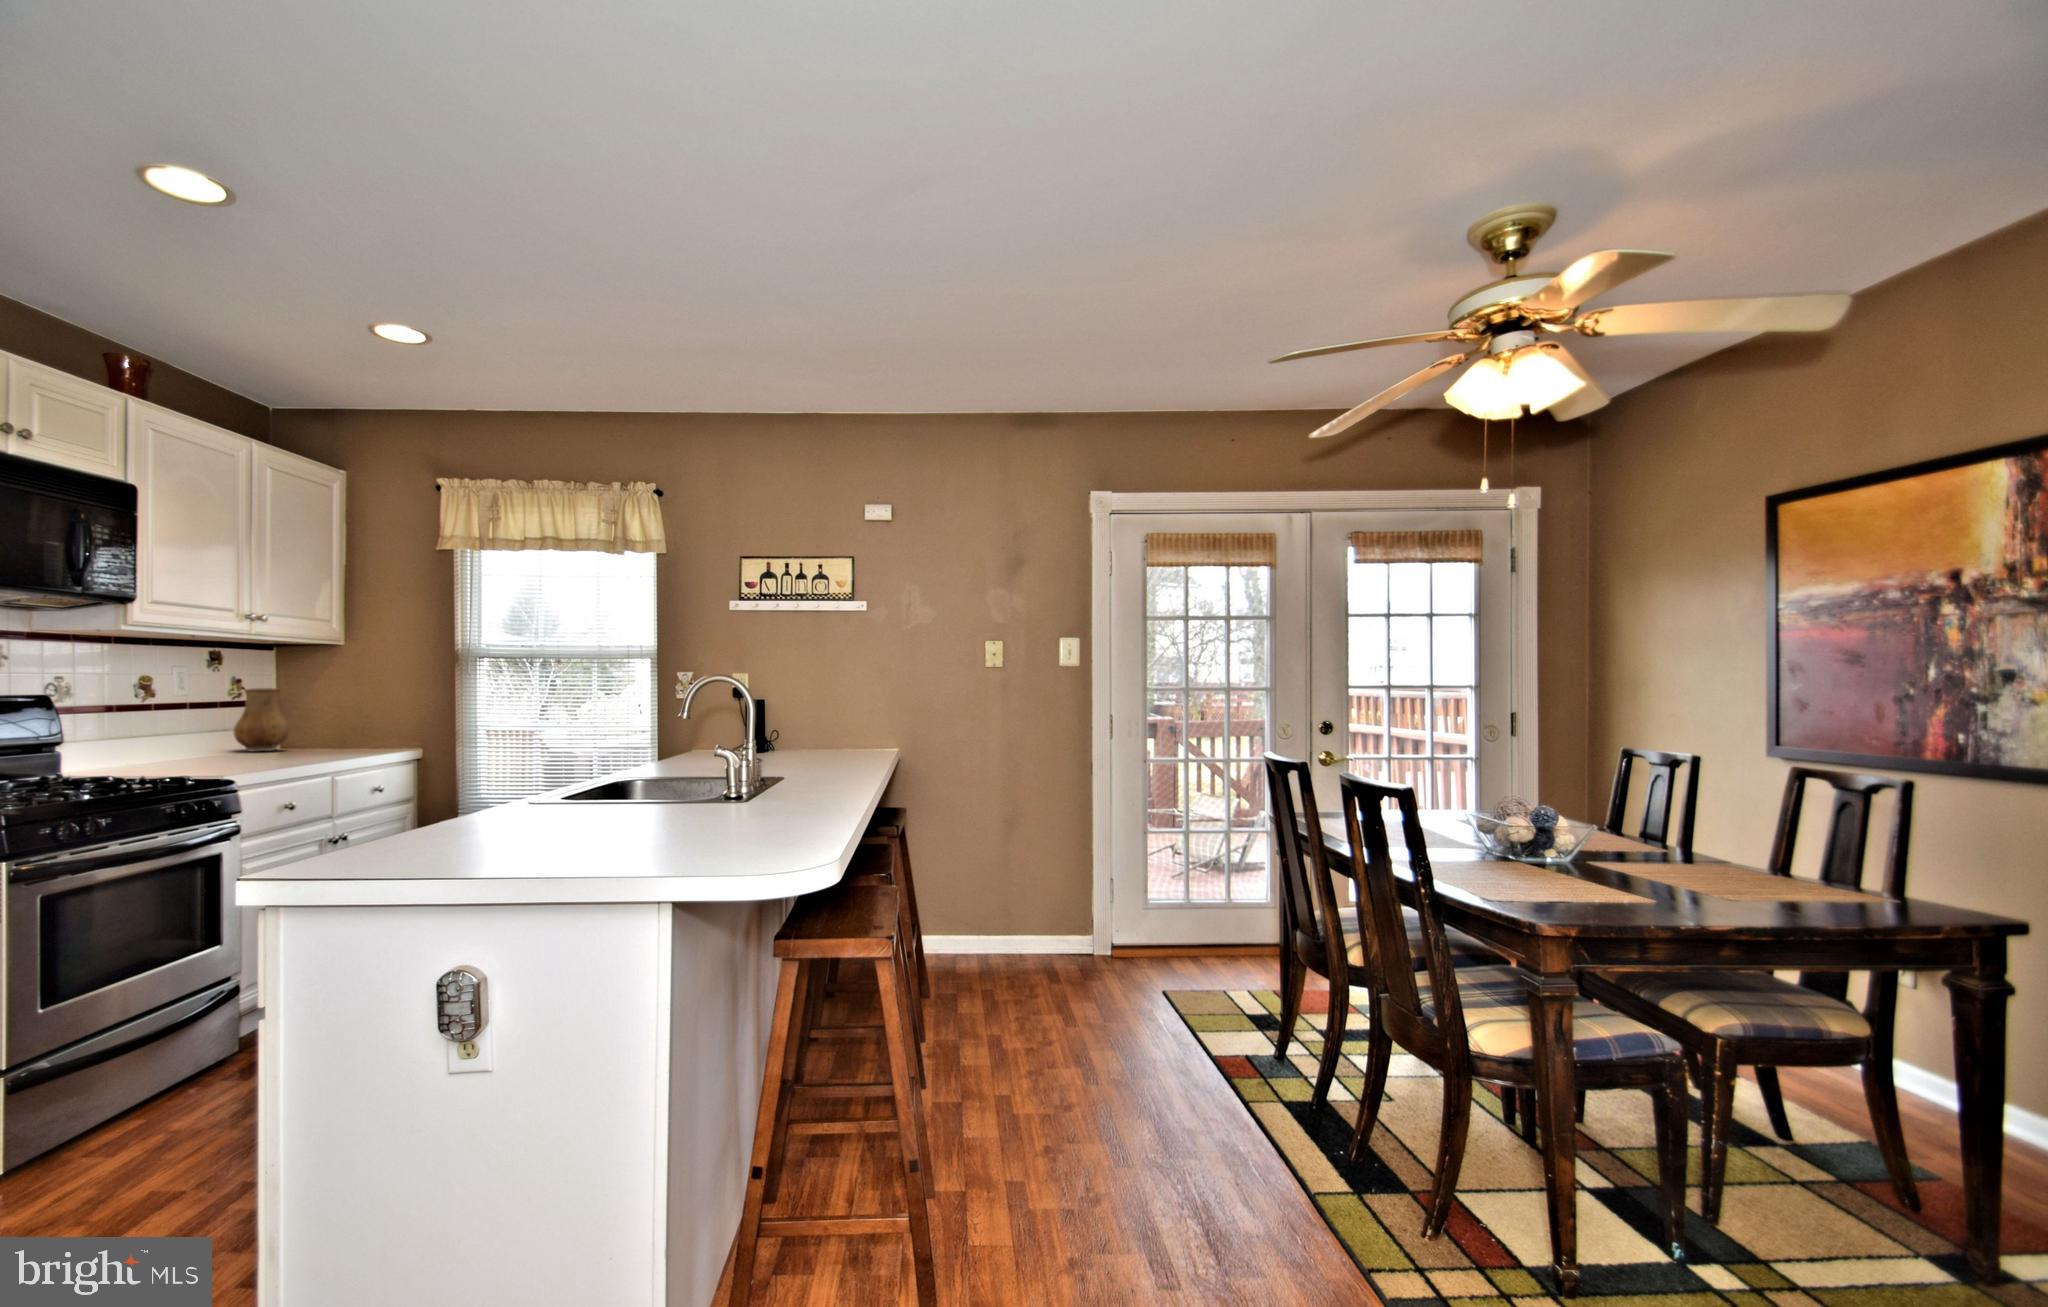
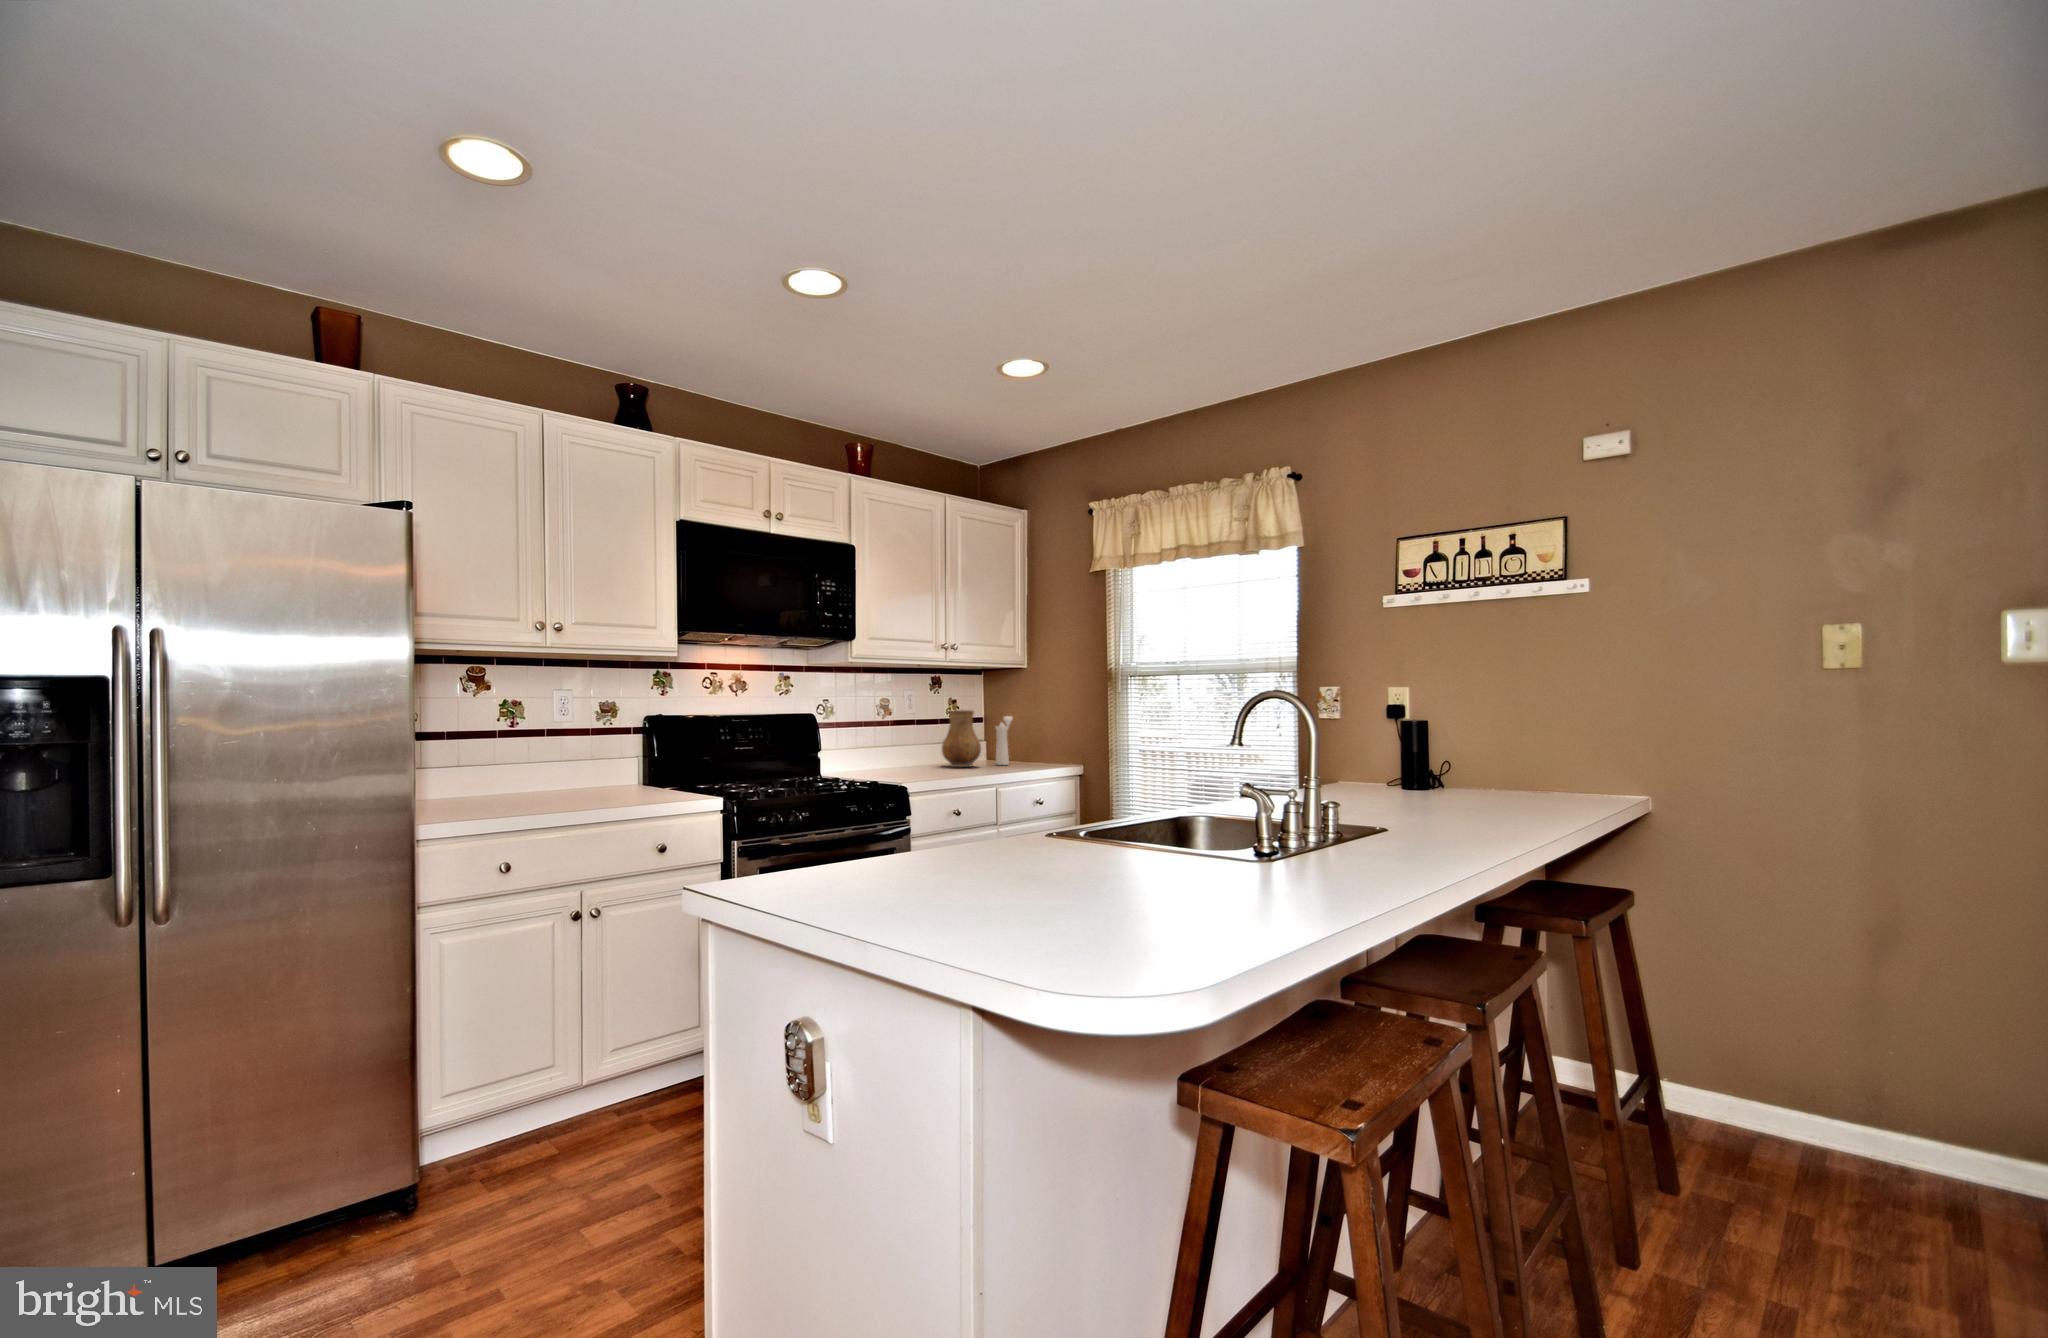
pepper mill: none [303,695,323,748] -> present [996,716,1012,765]

